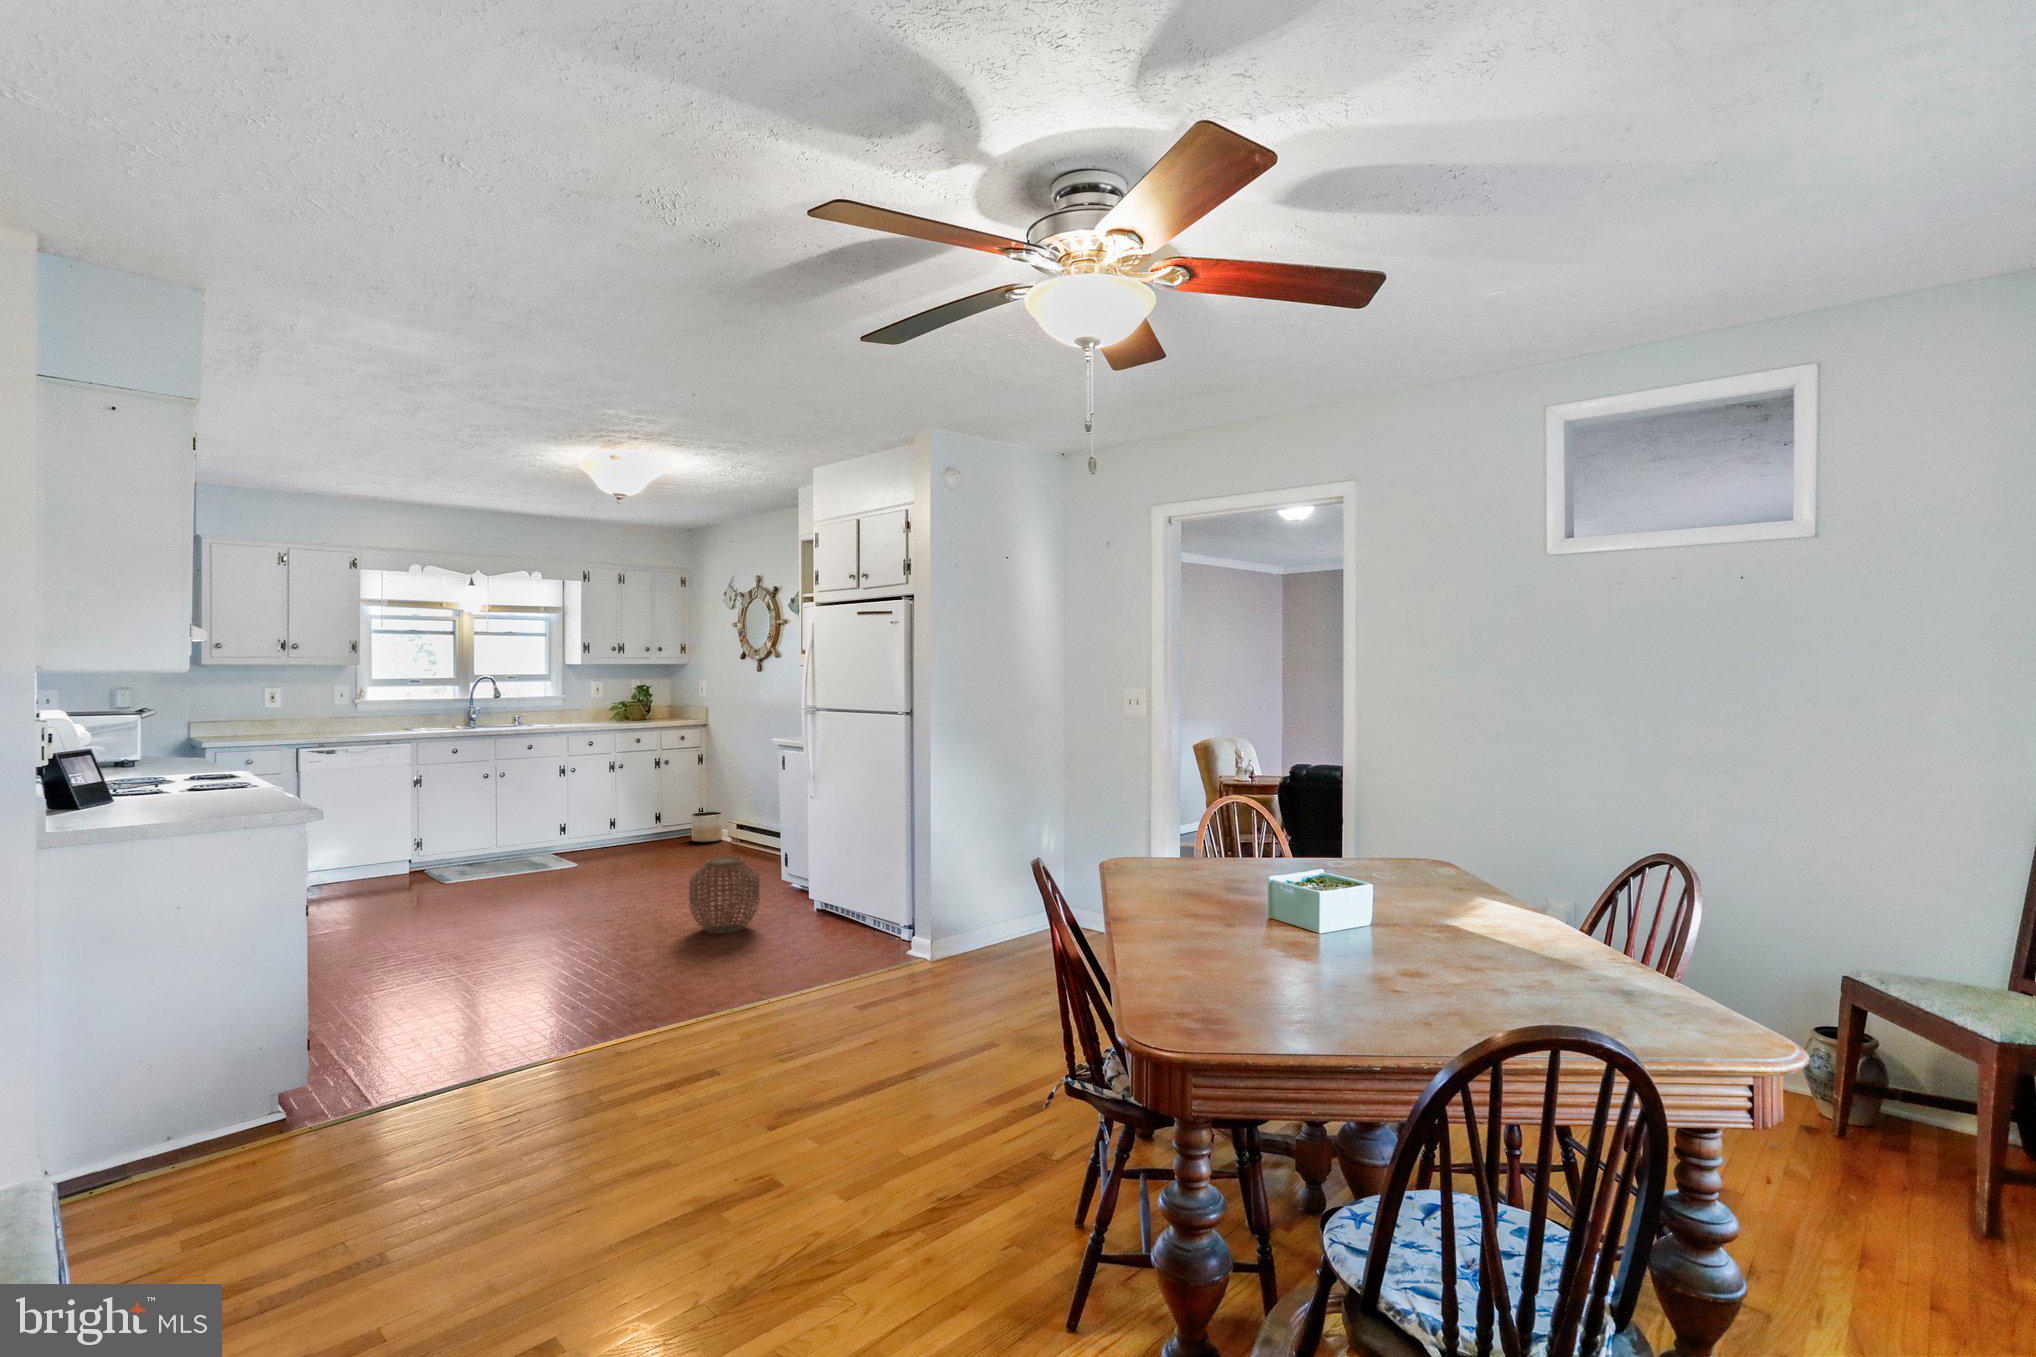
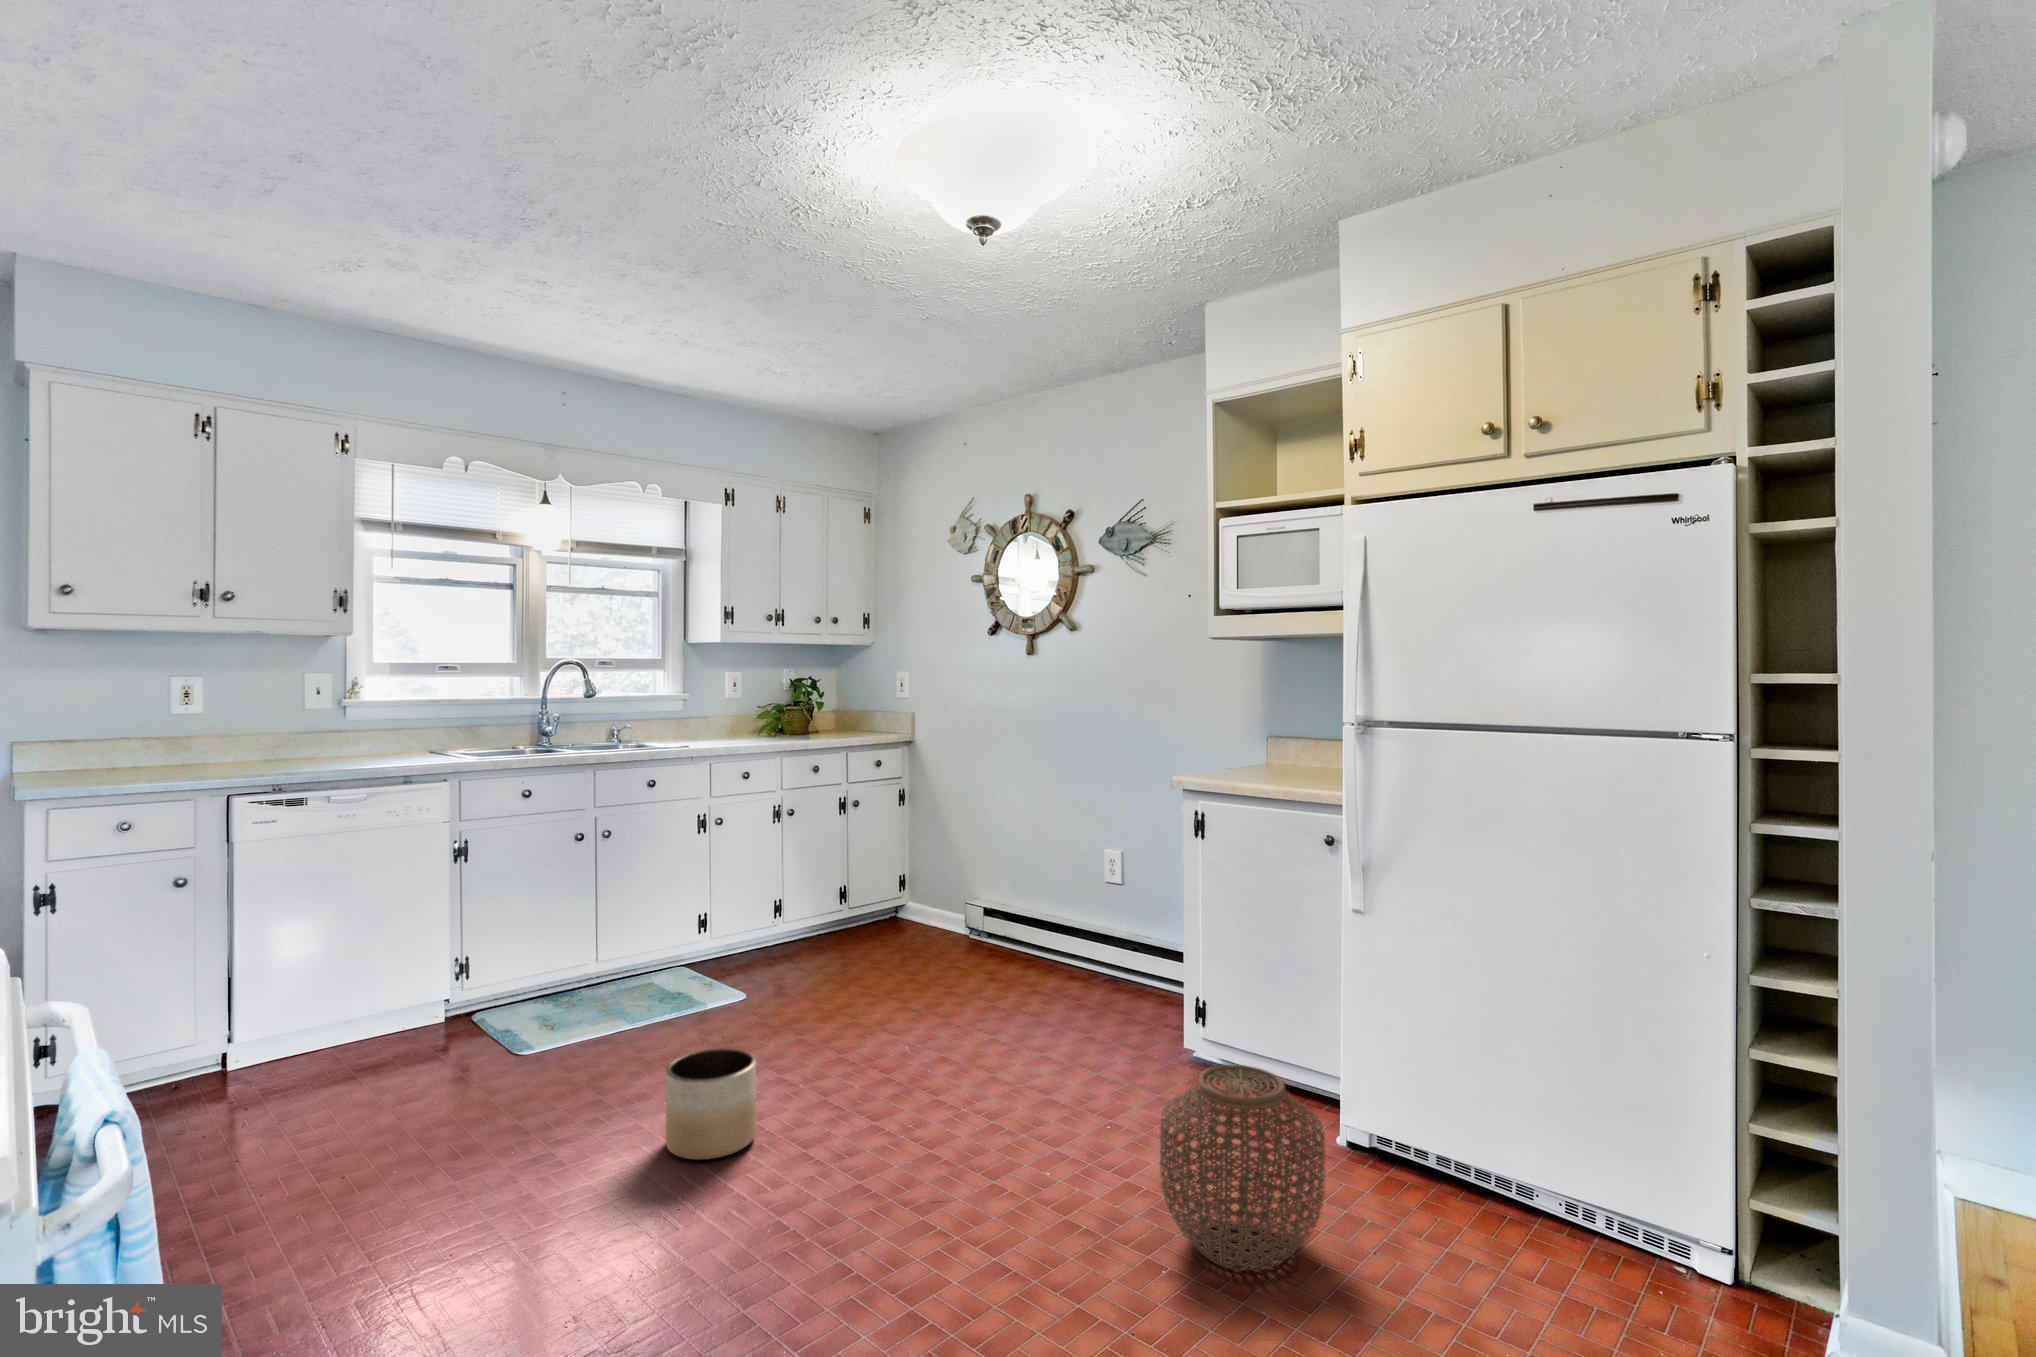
planter: present [692,812,723,843] -> present [666,1048,757,1160]

